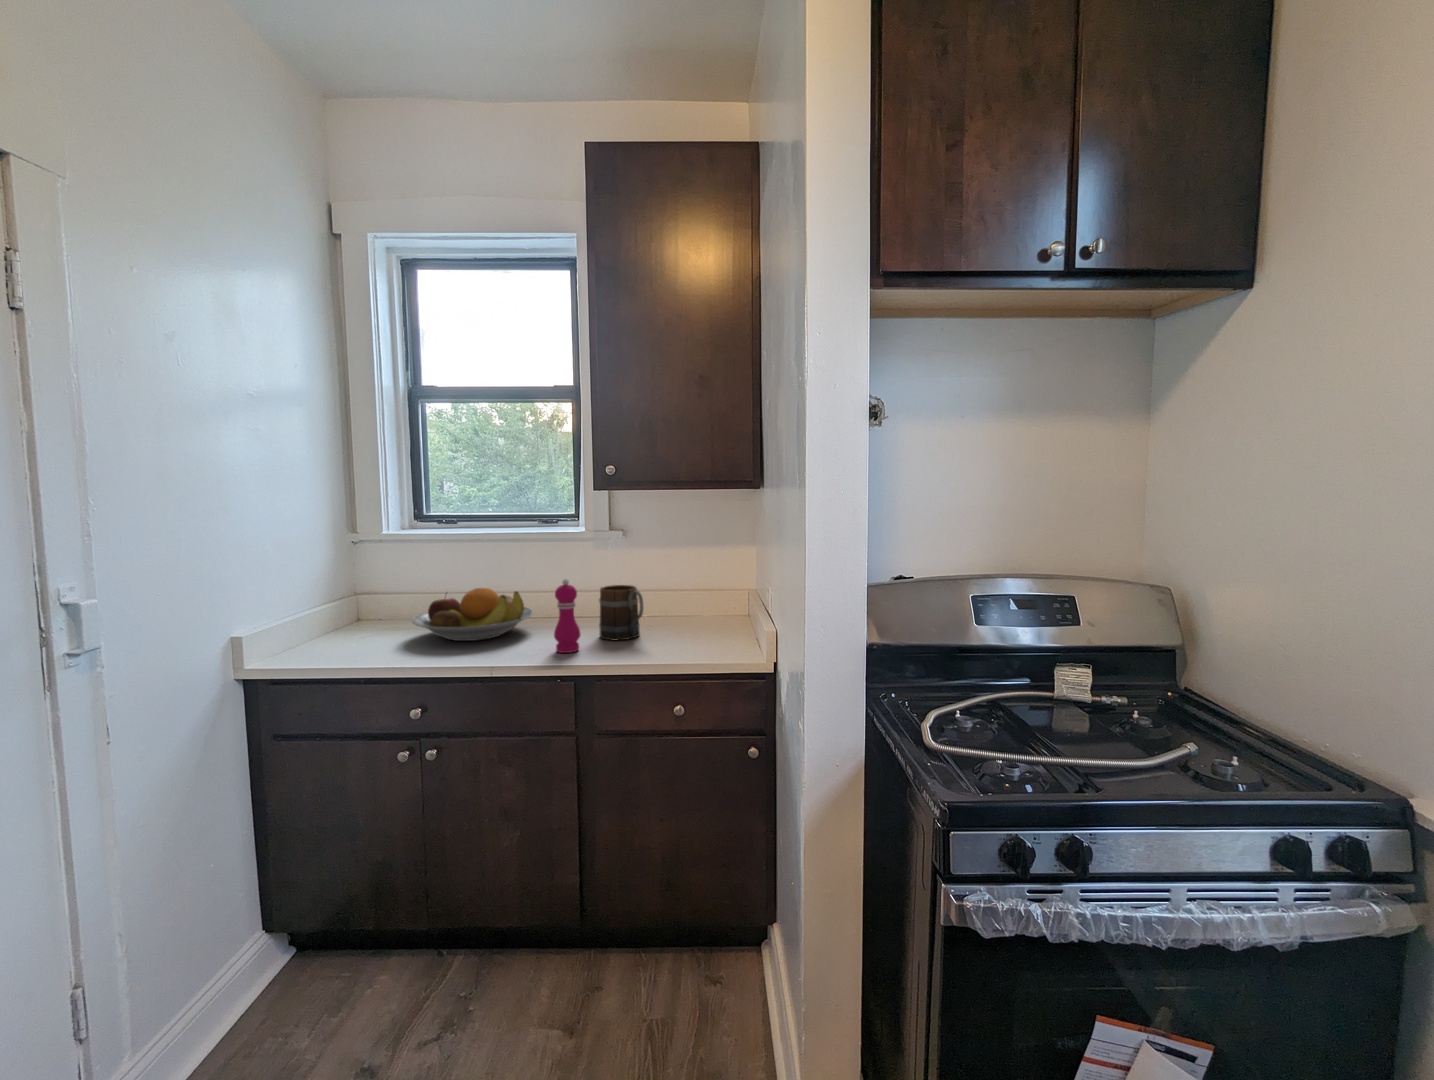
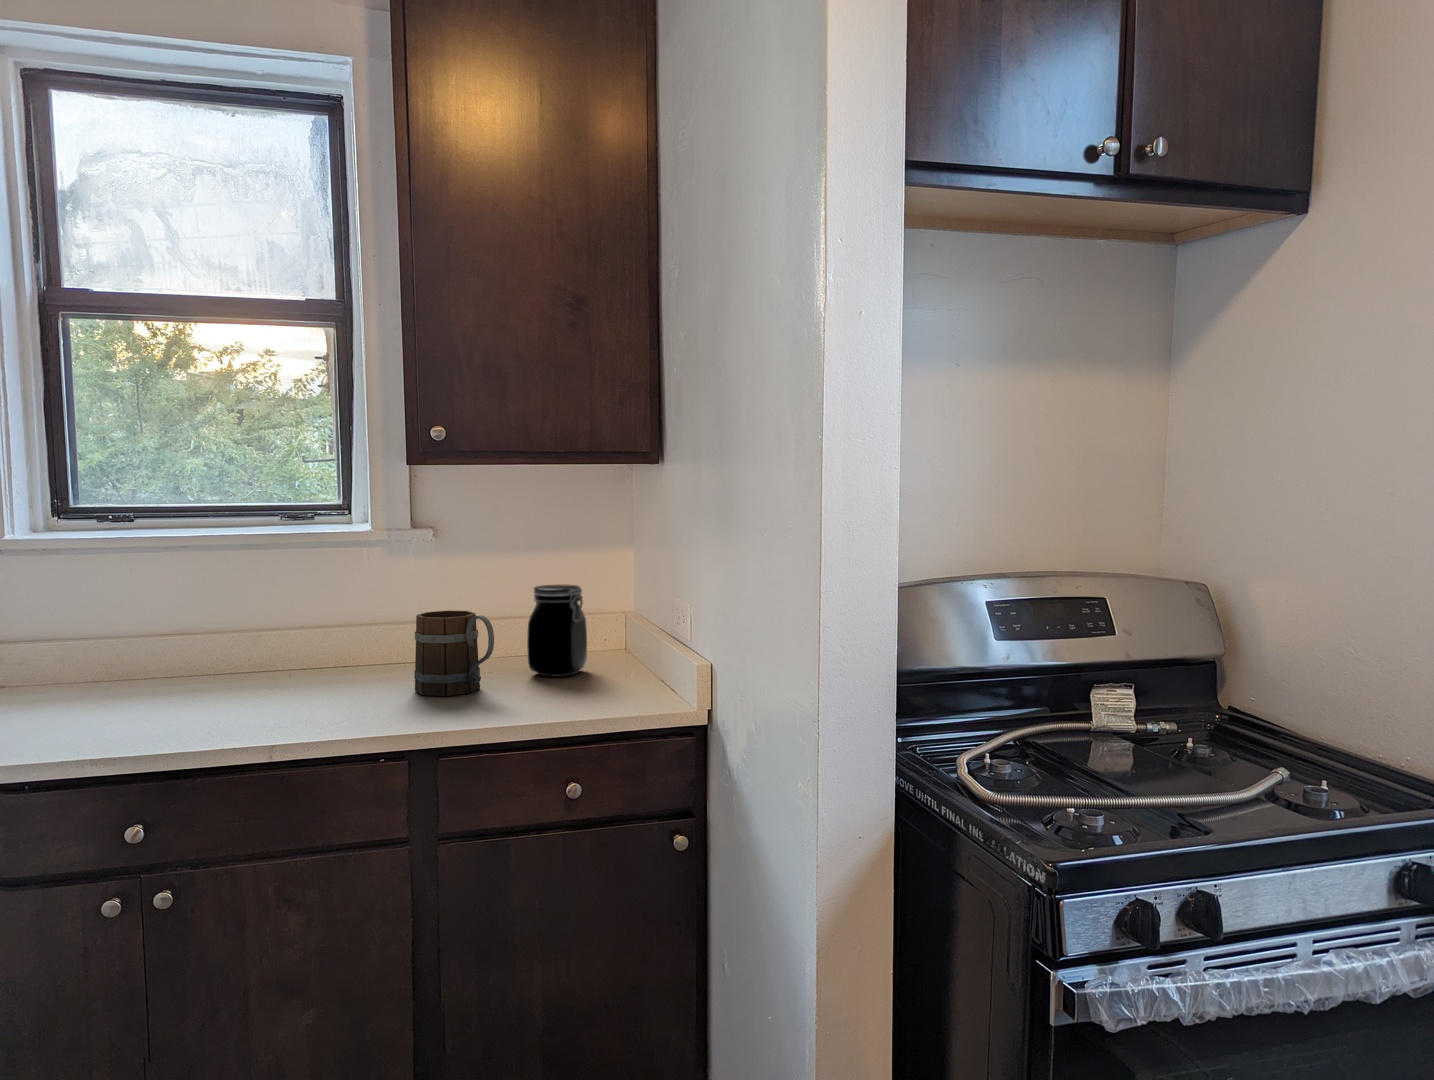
jar: none [674,569,715,630] -> present [527,585,587,676]
pepper mill: present [554,579,581,653] -> none [355,600,399,717]
fruit bowl: present [412,588,533,641] -> none [81,621,297,711]

